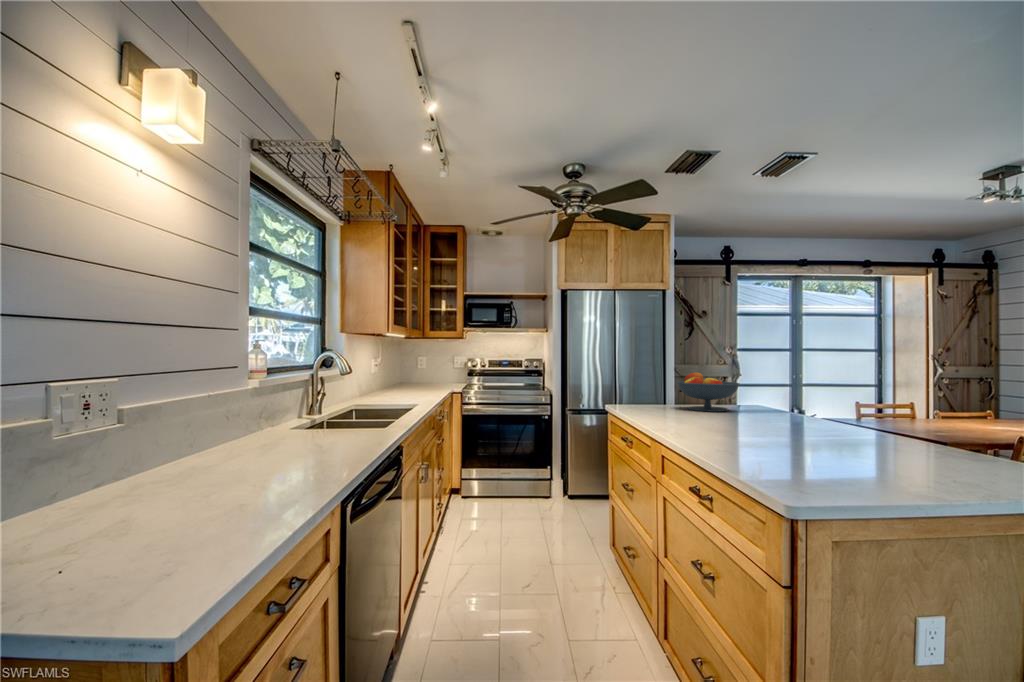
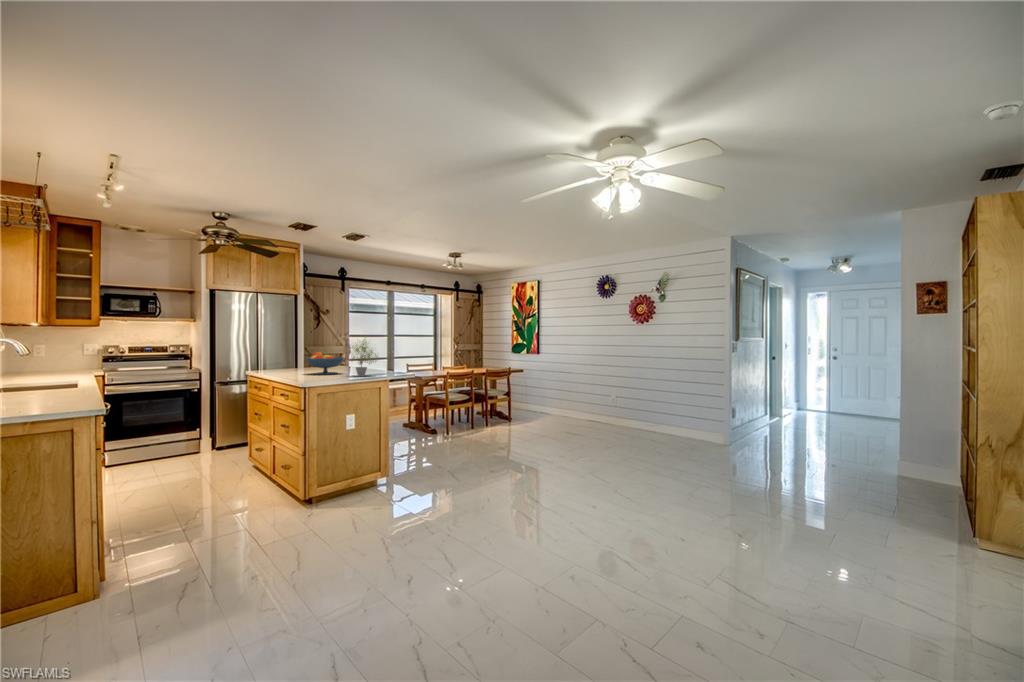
potted plant: none [746,343,813,421] -> present [352,339,378,377]

